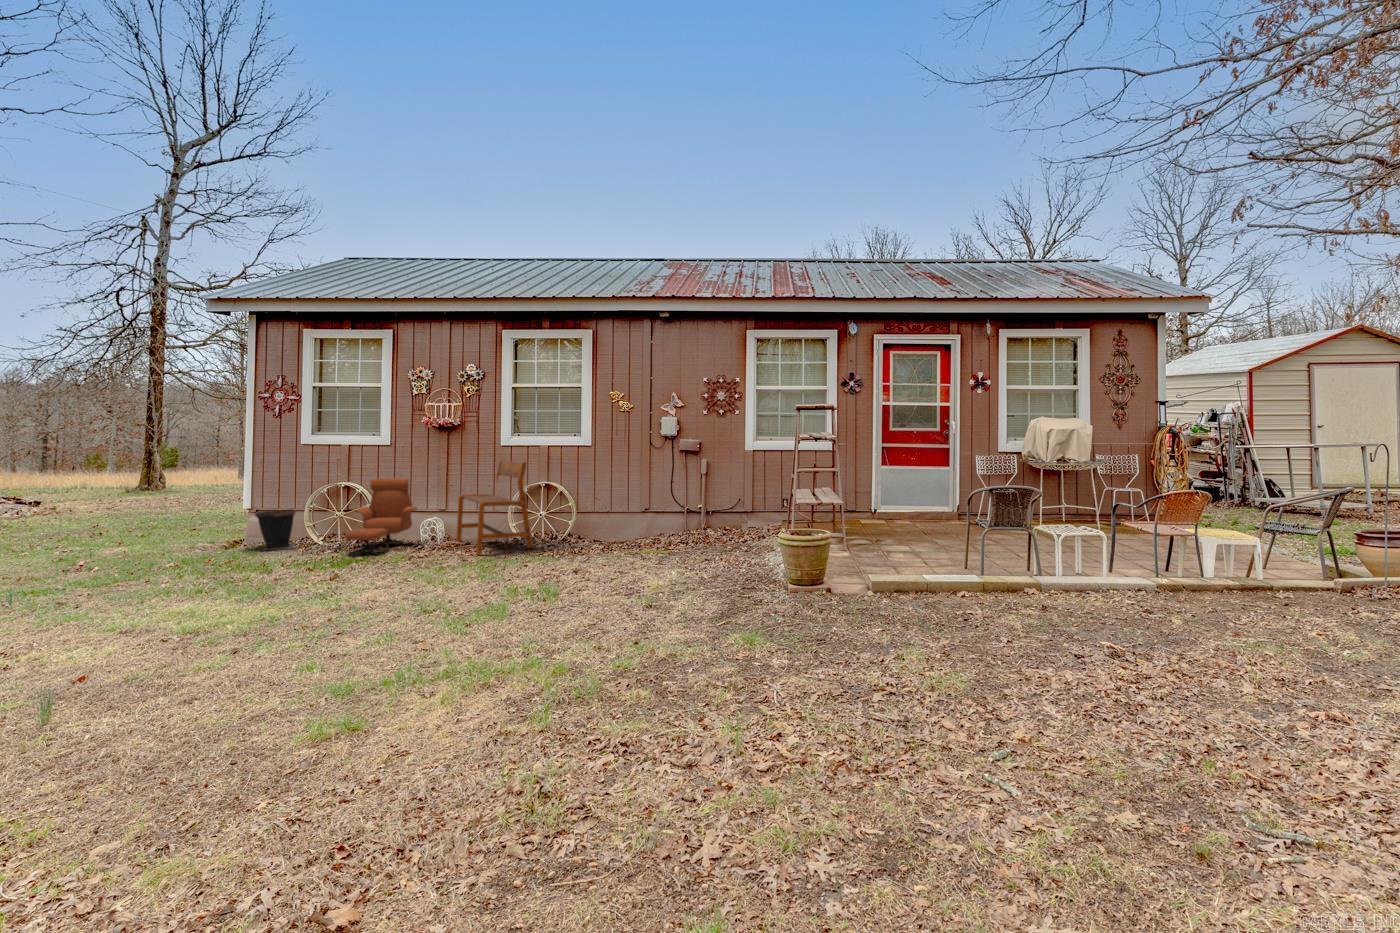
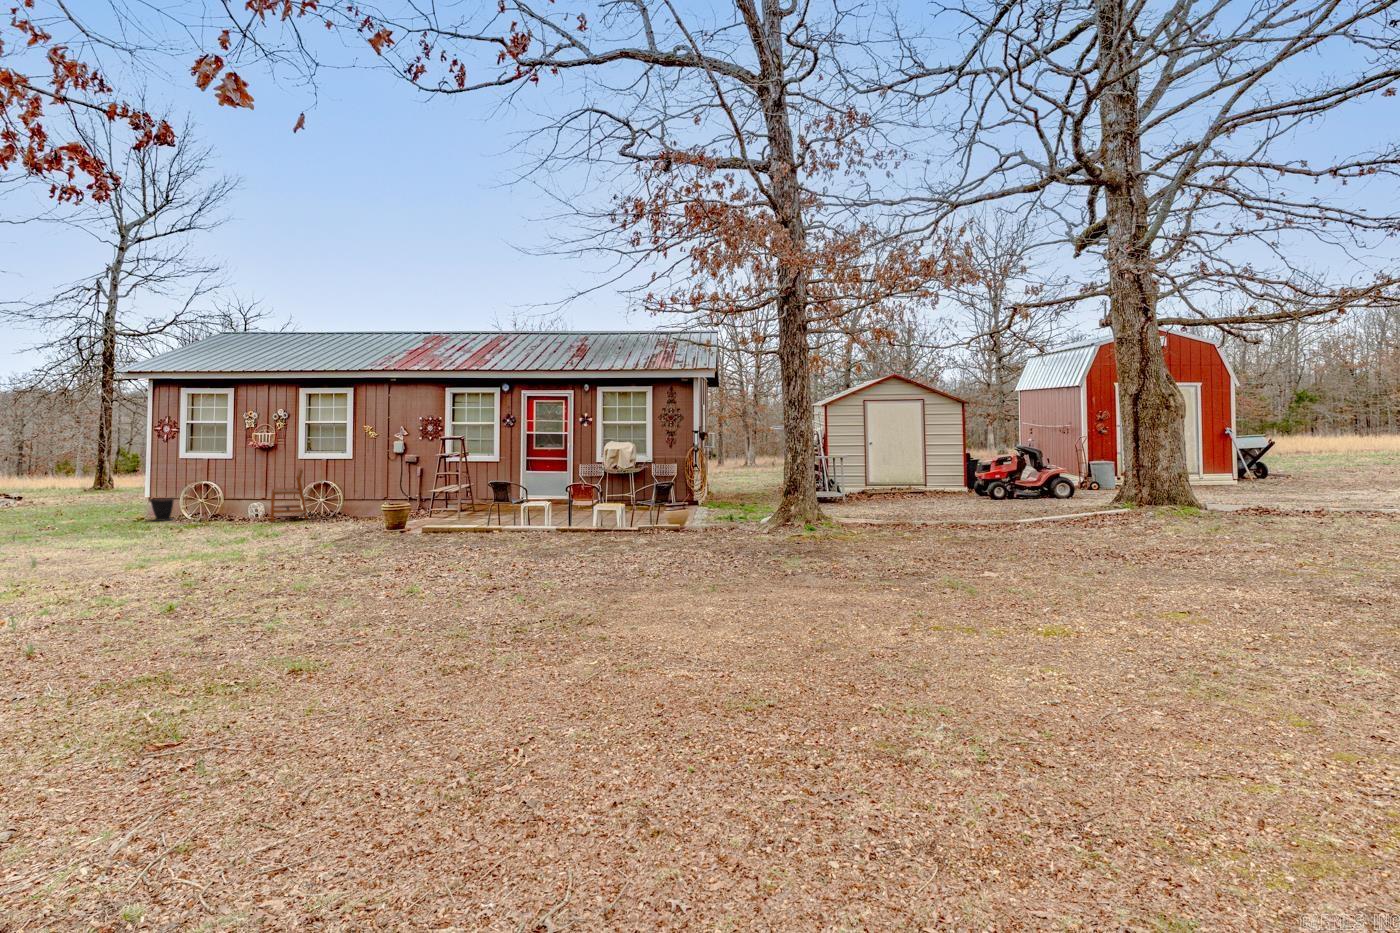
lounge chair: present [345,478,417,556] -> none [198,479,247,523]

